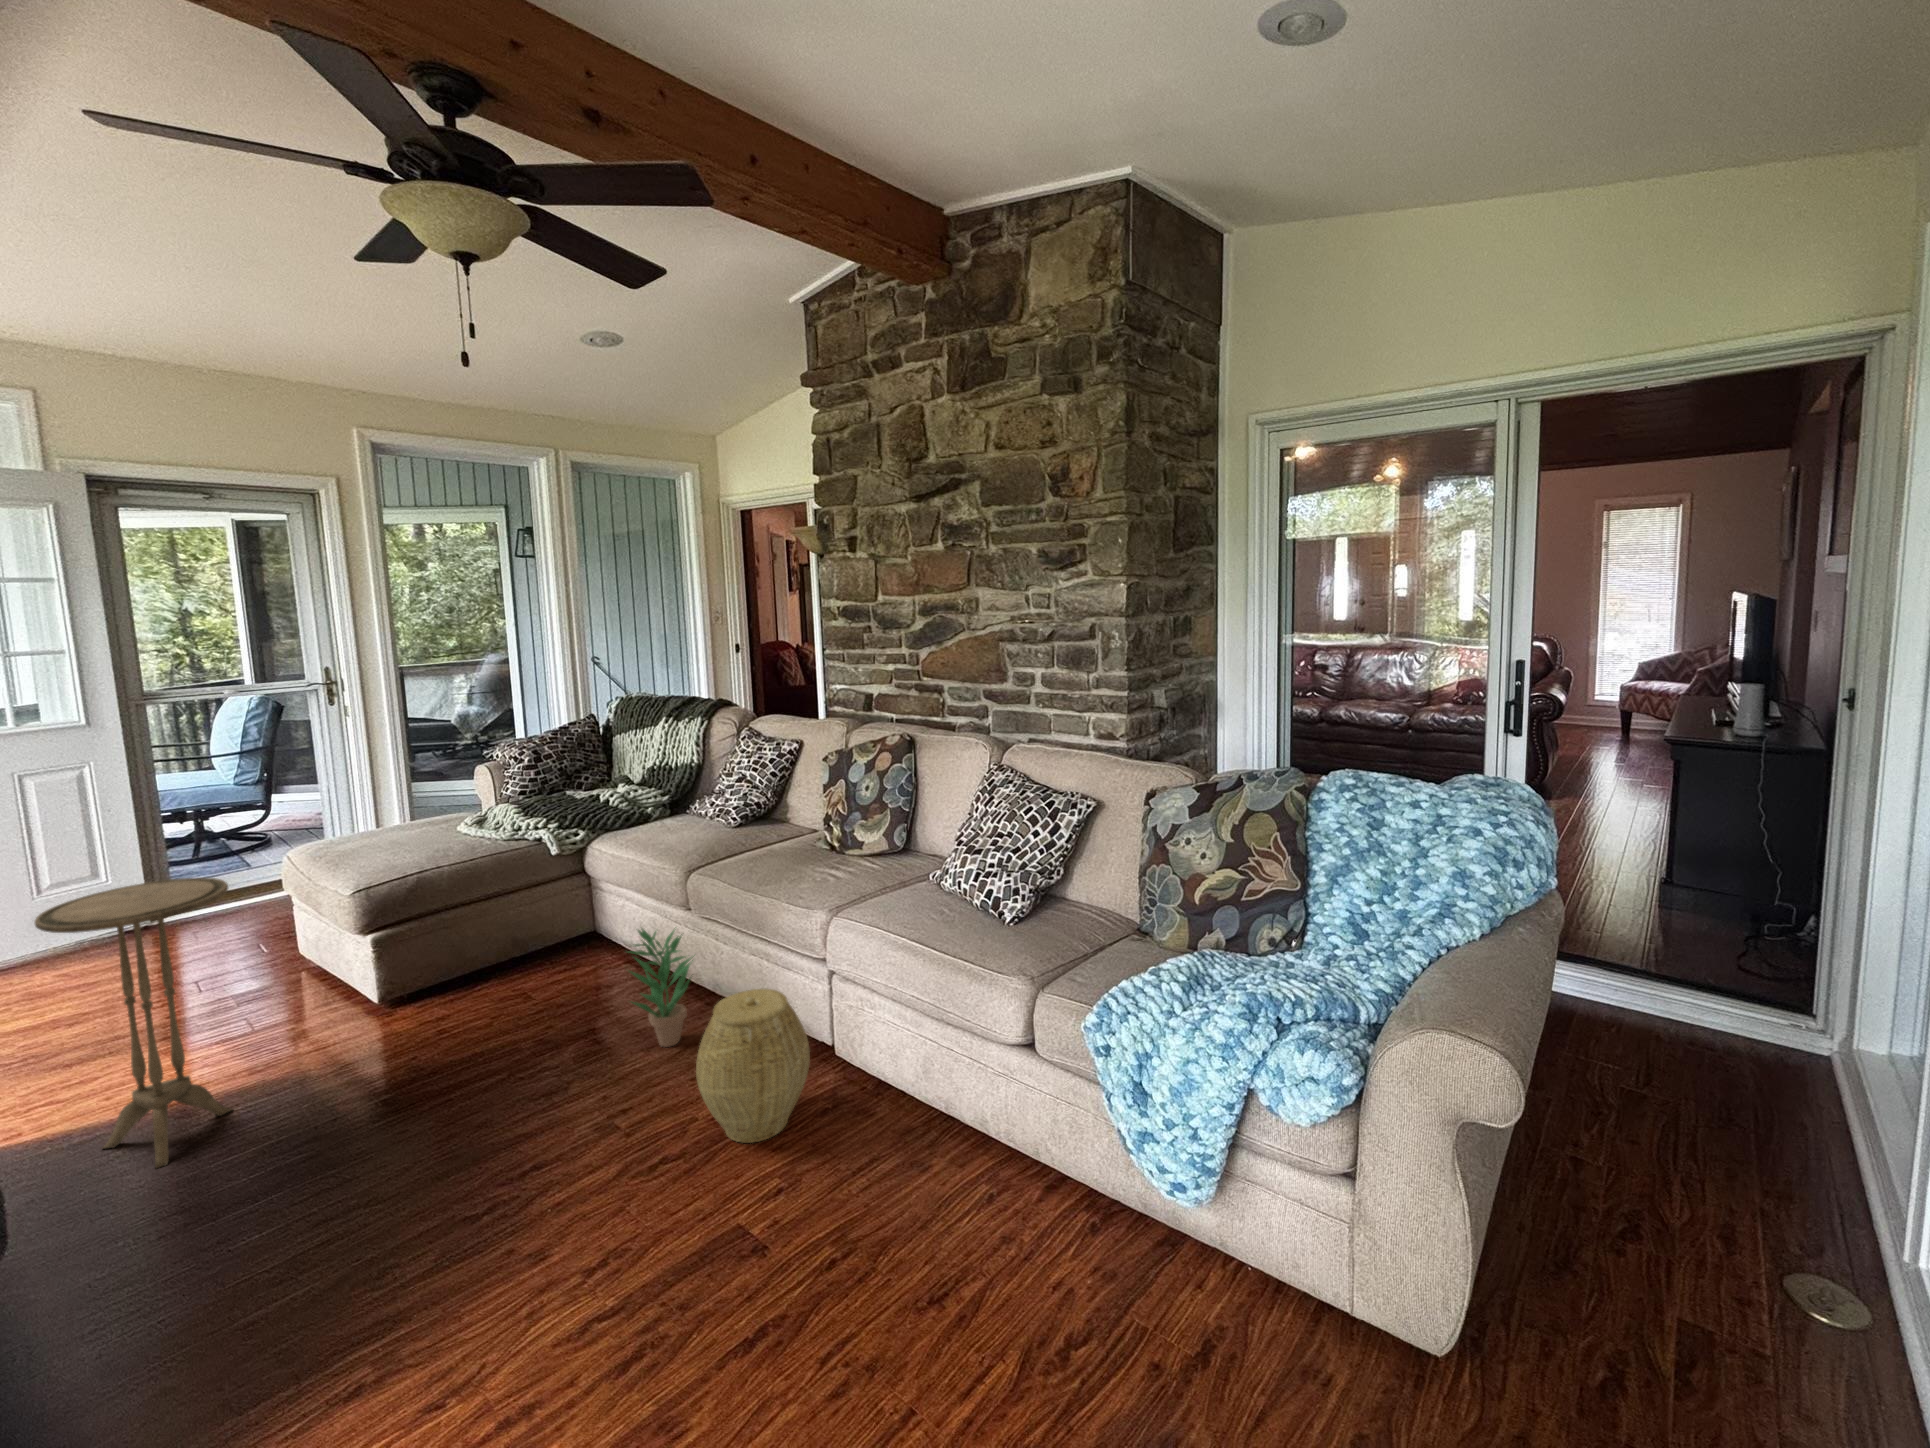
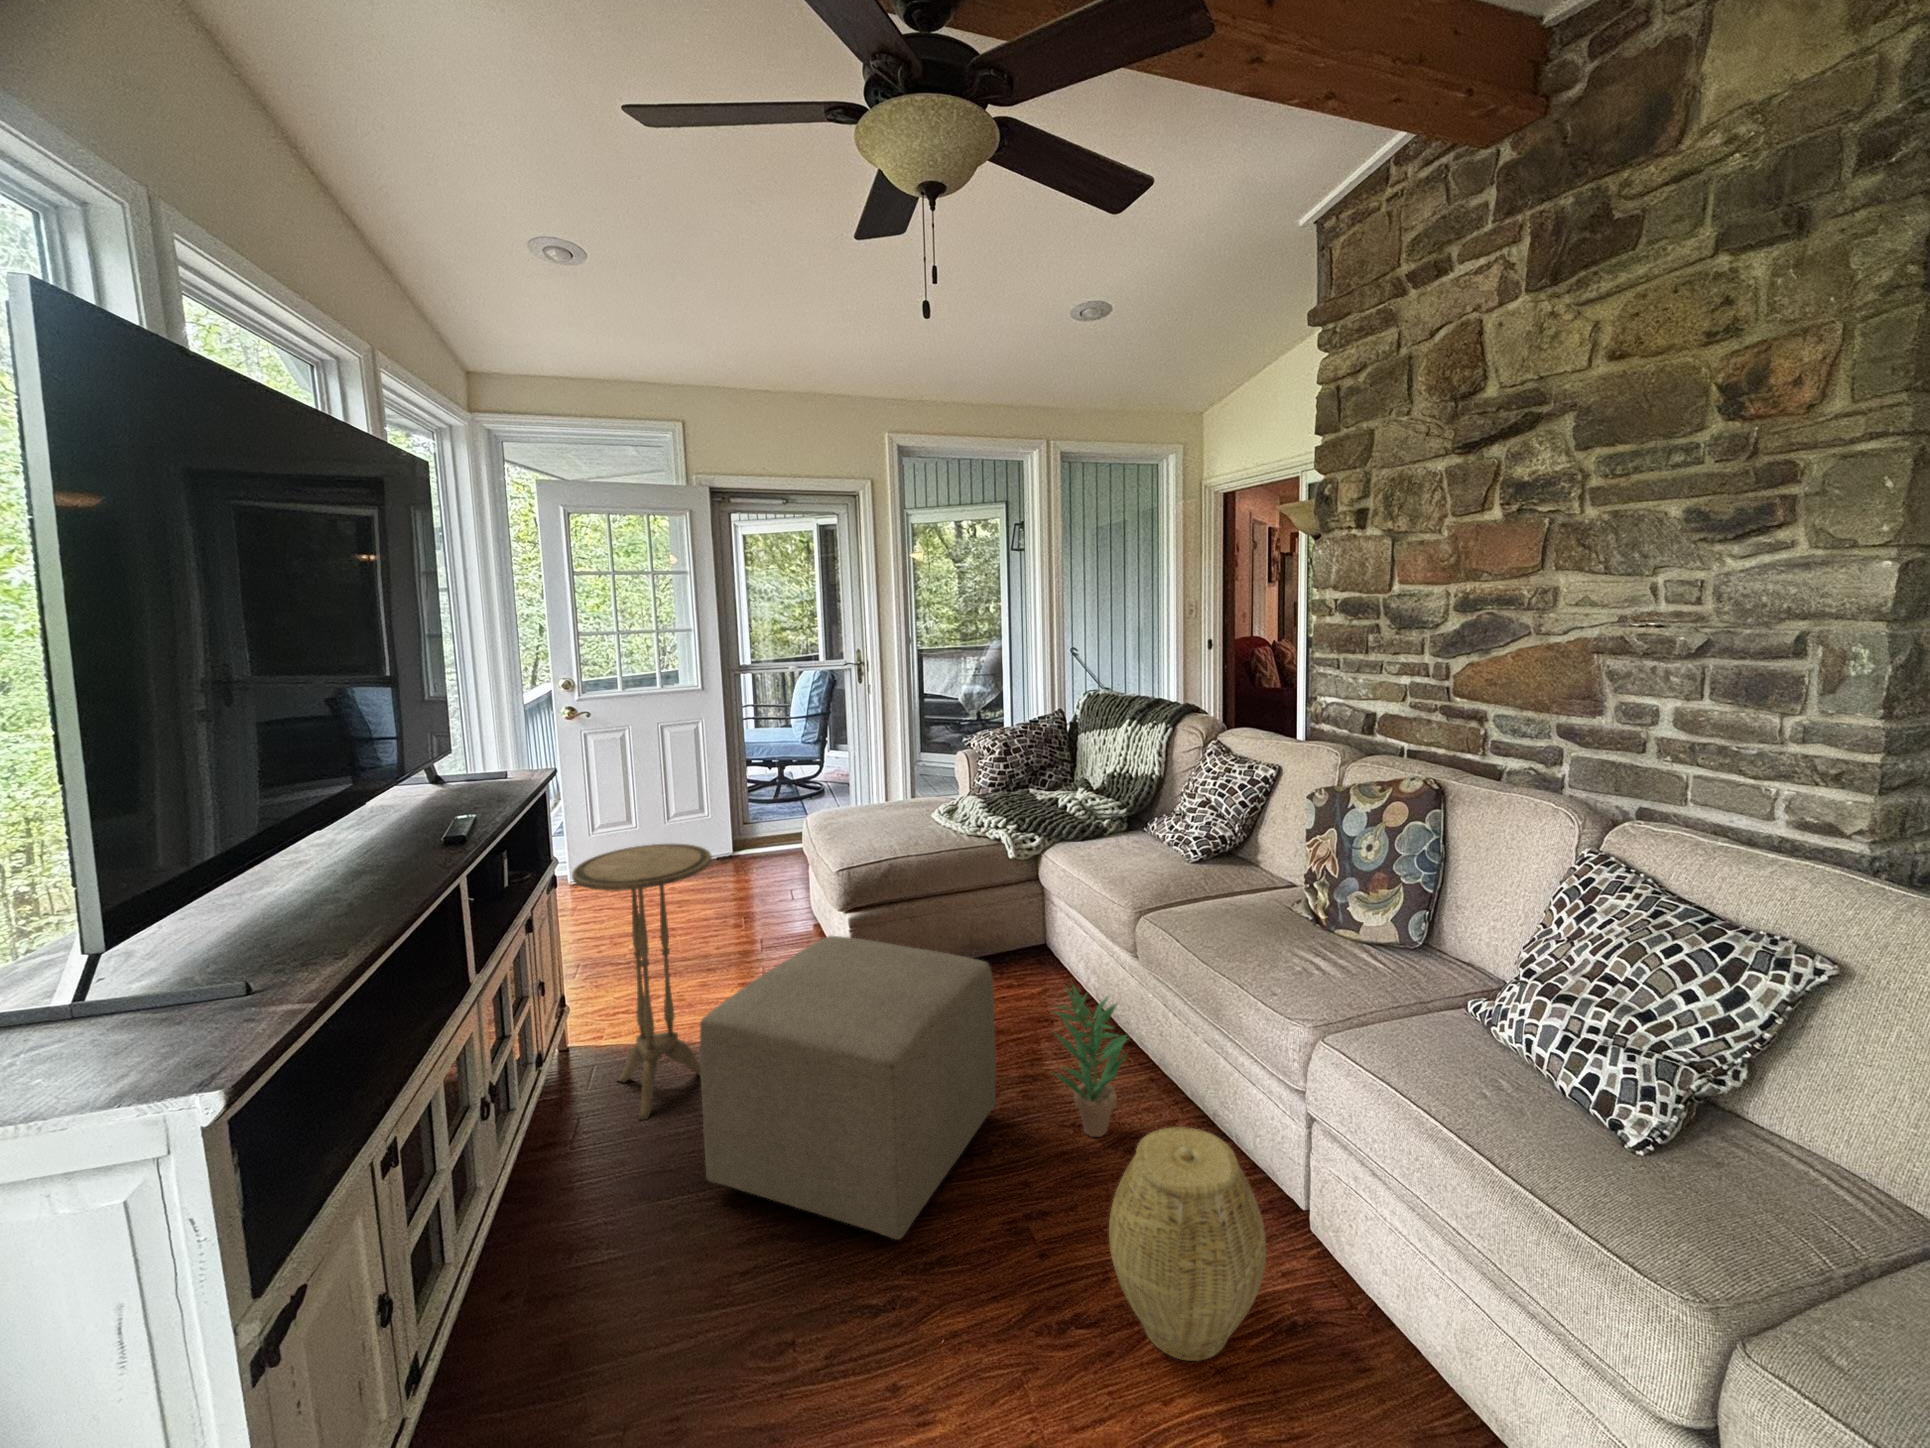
ottoman: none [266,925,577,1177] -> present [700,936,996,1239]

